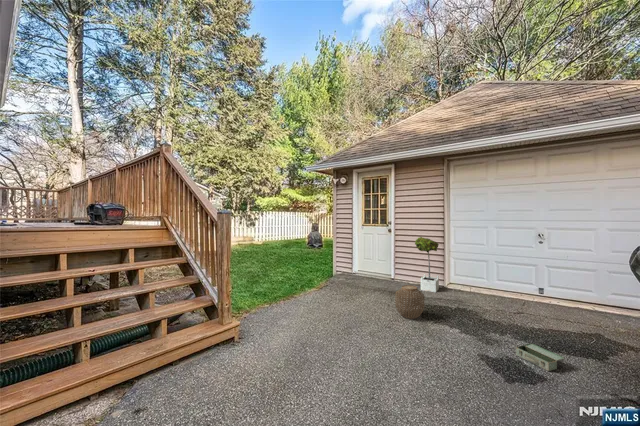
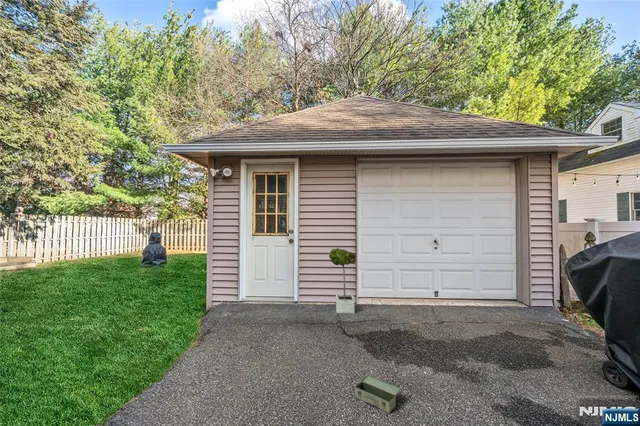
woven basket: present [395,285,424,319] -> none [343,315,380,362]
toolbox: present [516,343,564,371] -> present [355,375,401,413]

